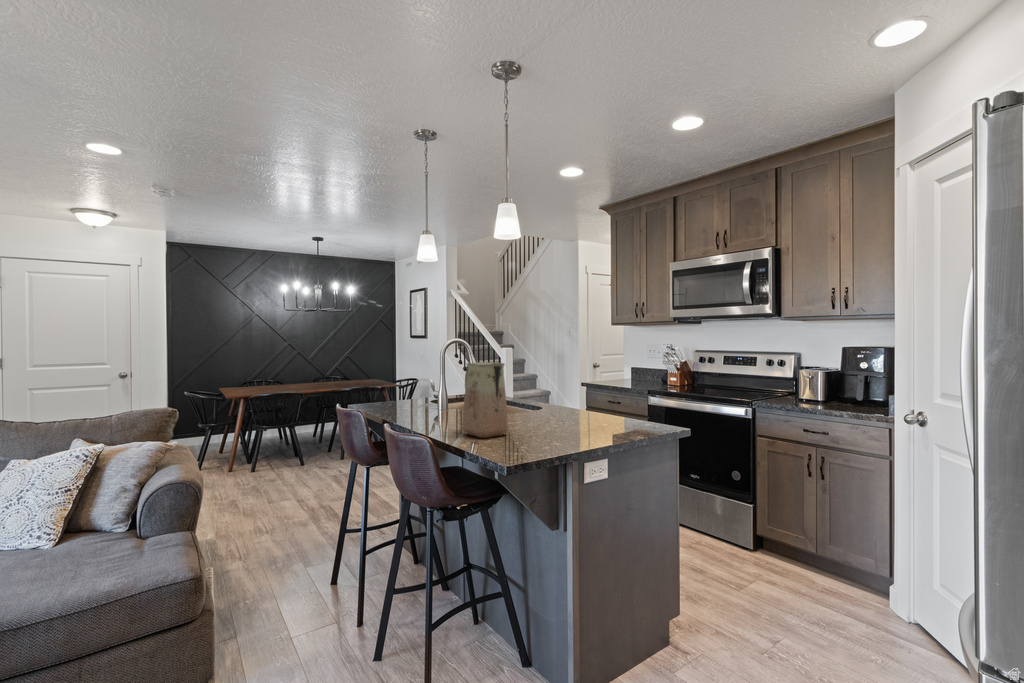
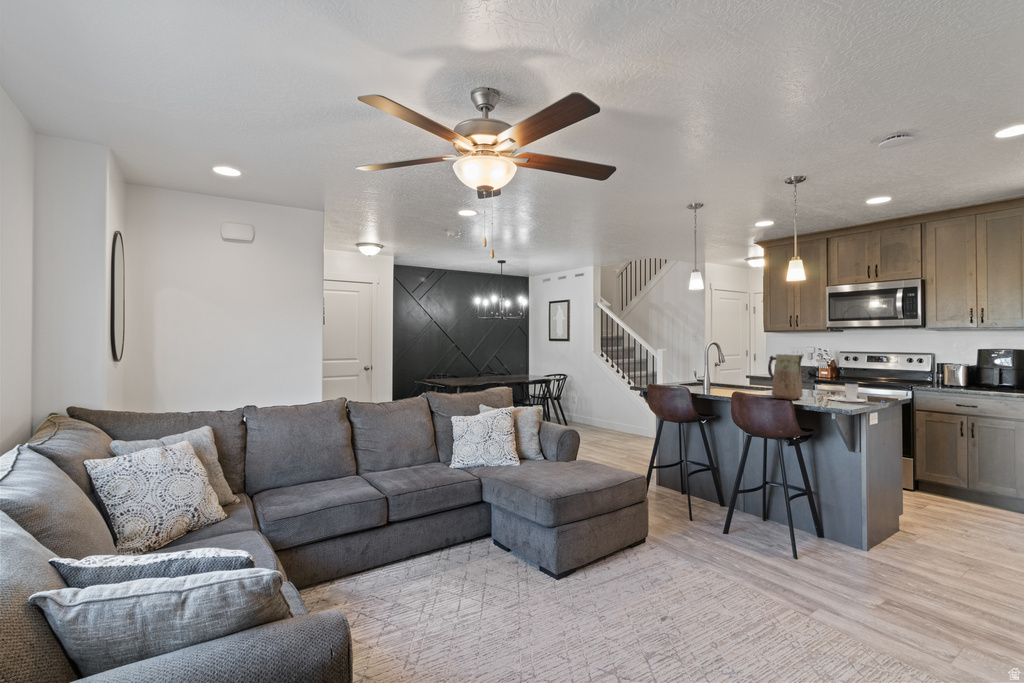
coffee cup: none [548,405,601,441] -> present [829,381,866,402]

